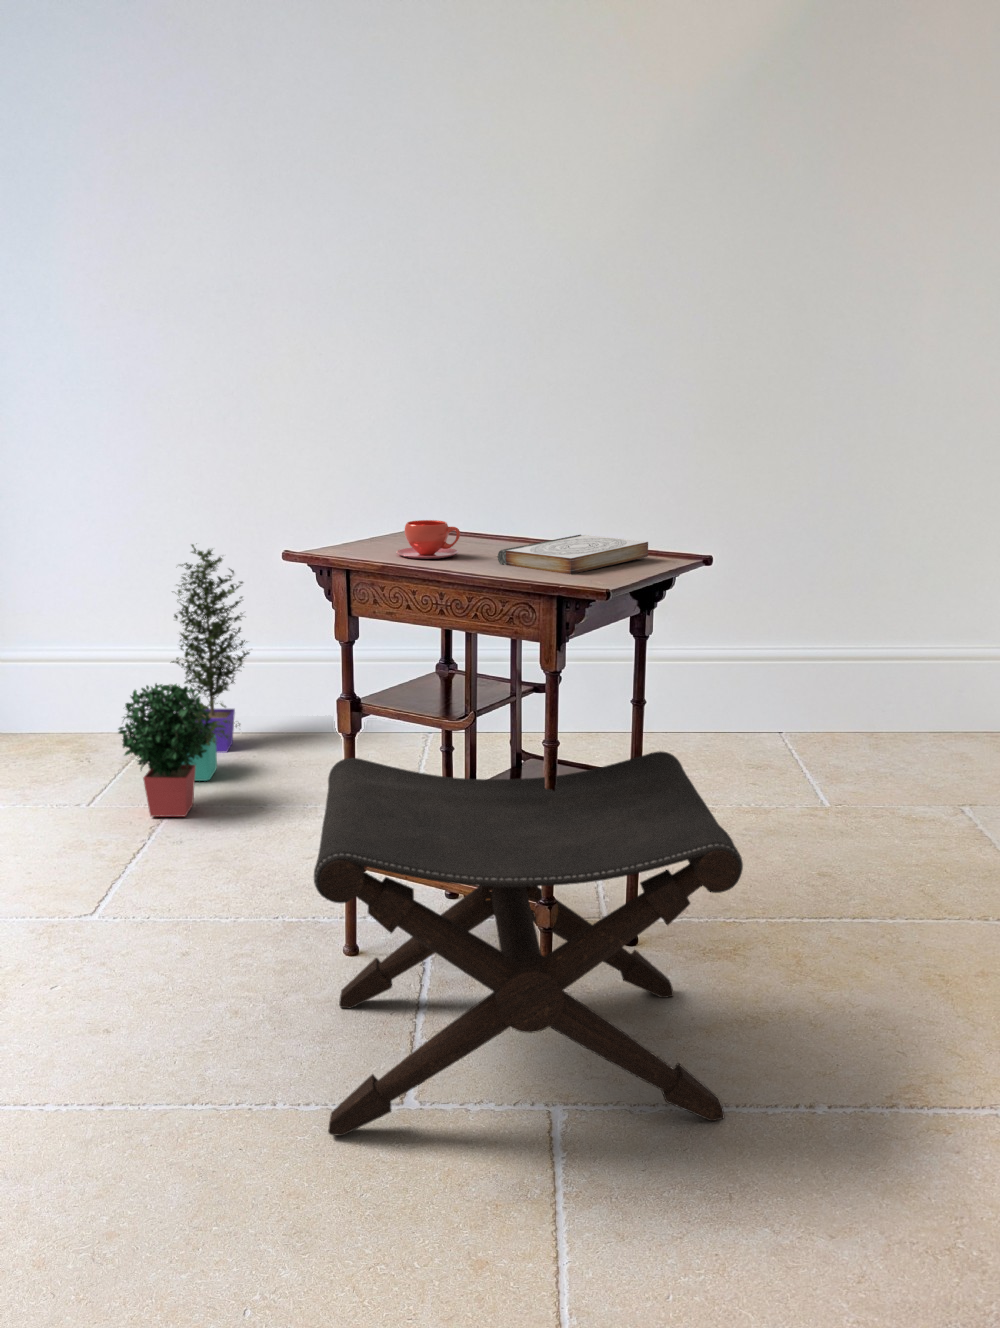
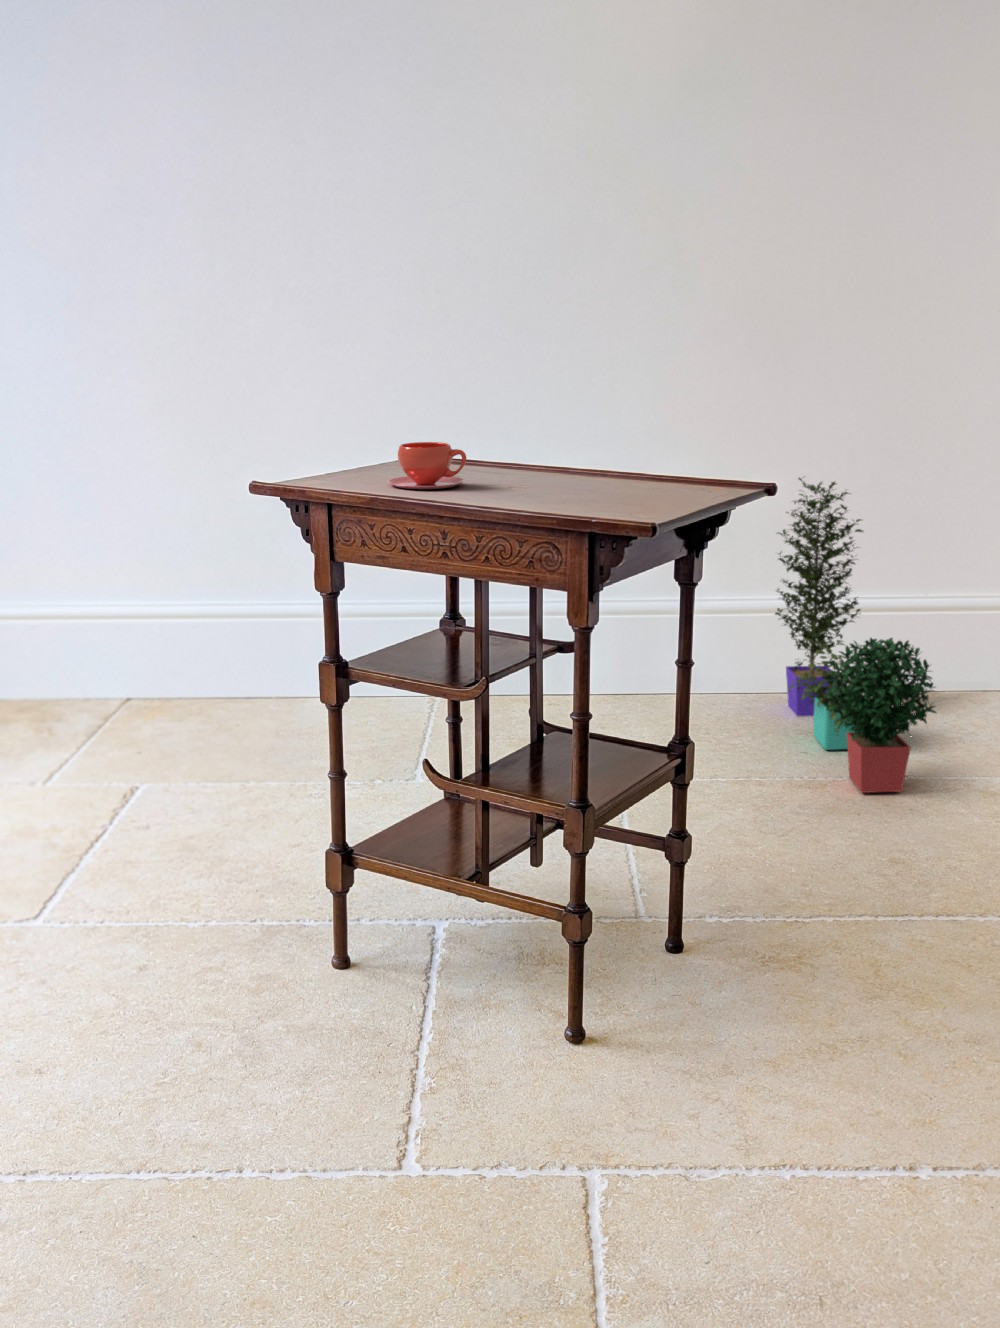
book: present [497,535,648,574] -> none [513,459,698,506]
potted plant: present [119,544,249,817] -> present [775,478,936,793]
footstool: present [314,751,743,1136] -> none [282,724,832,1214]

